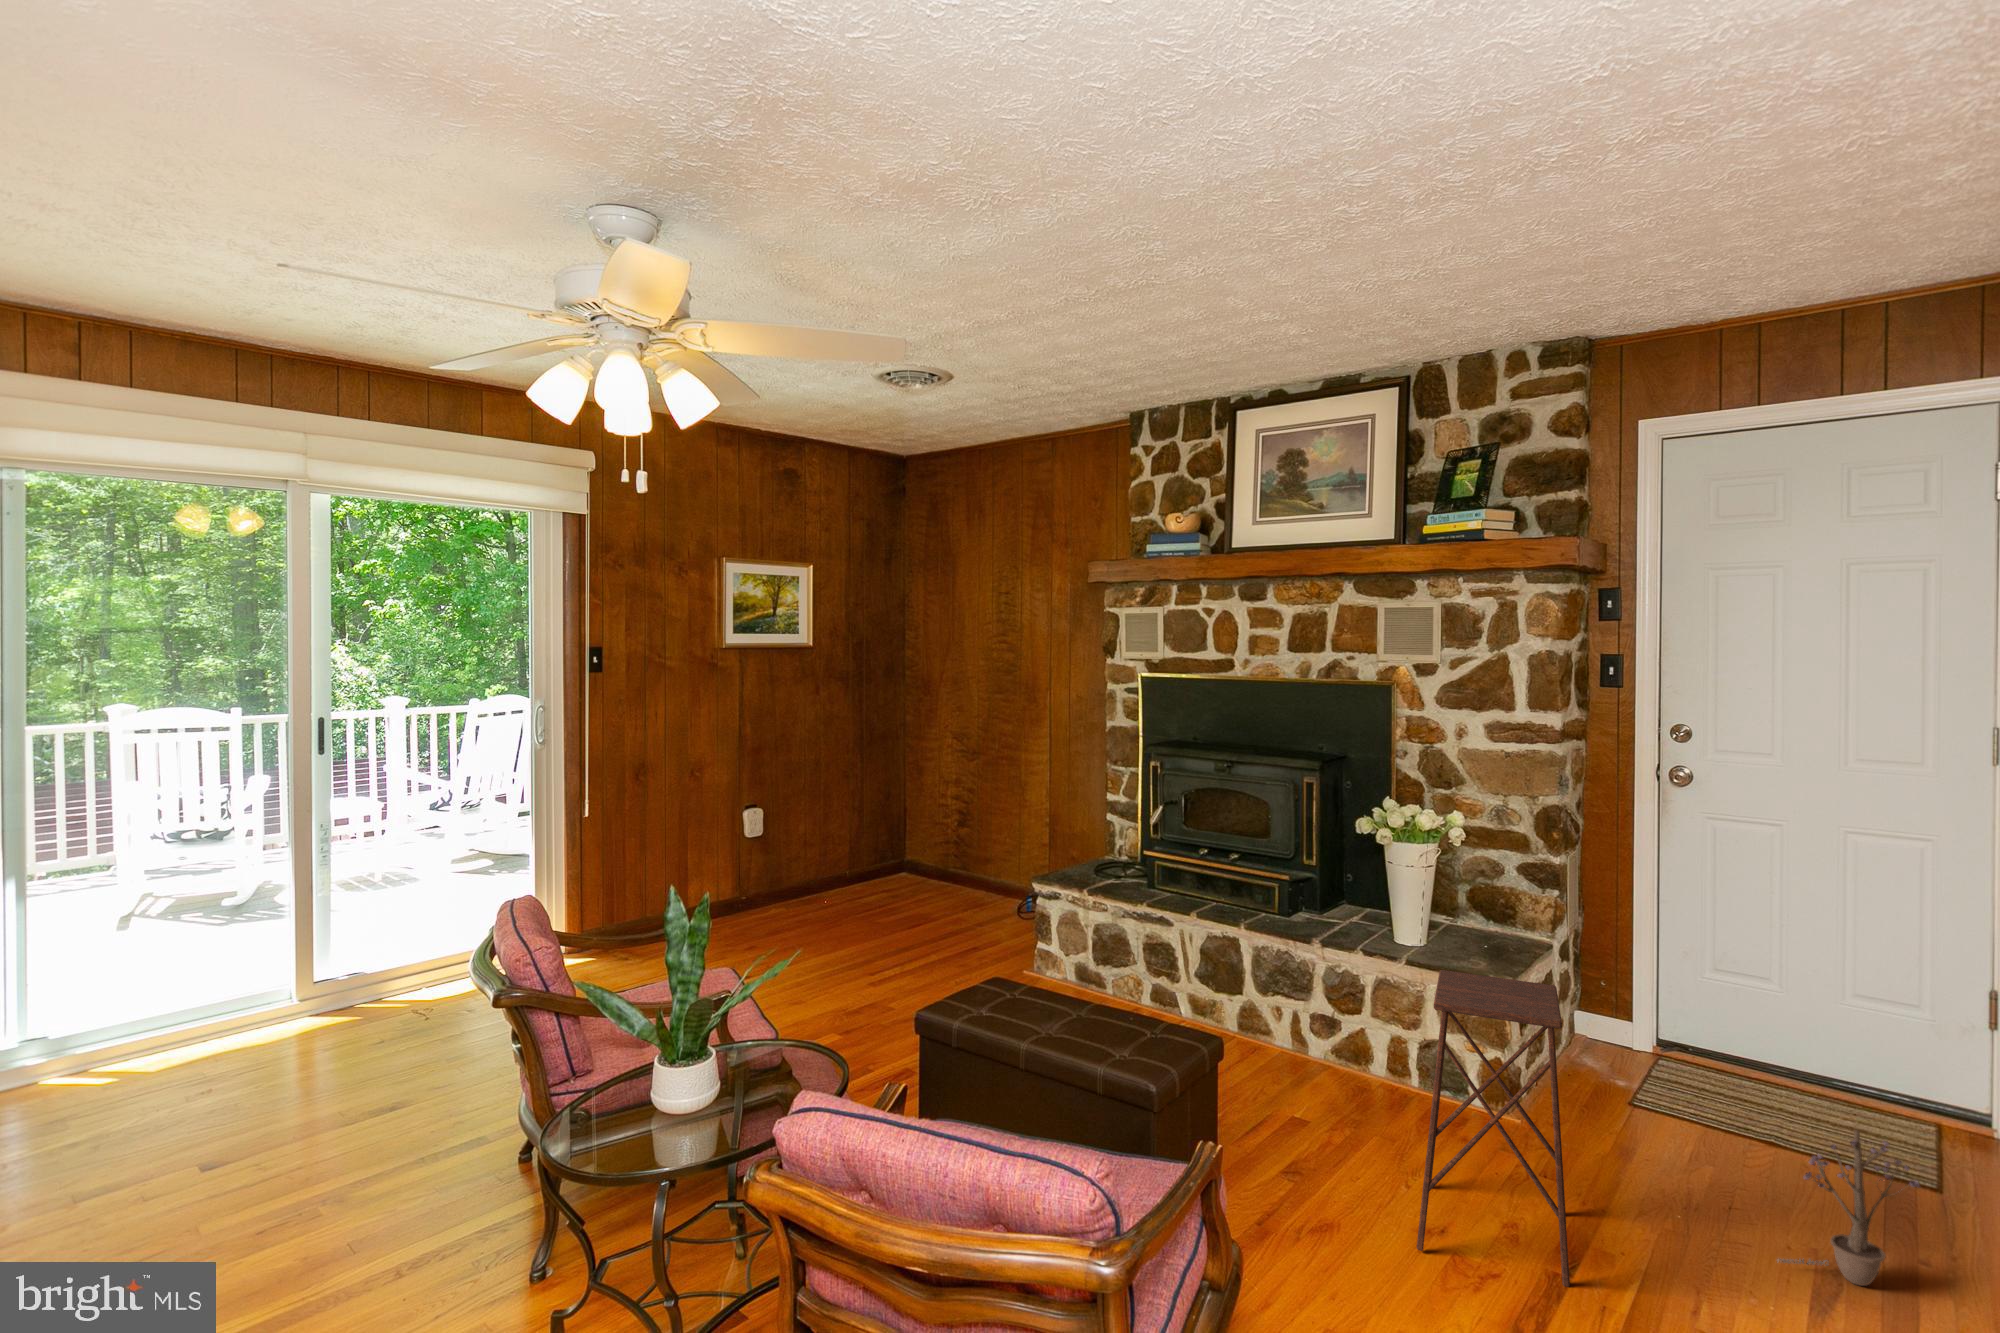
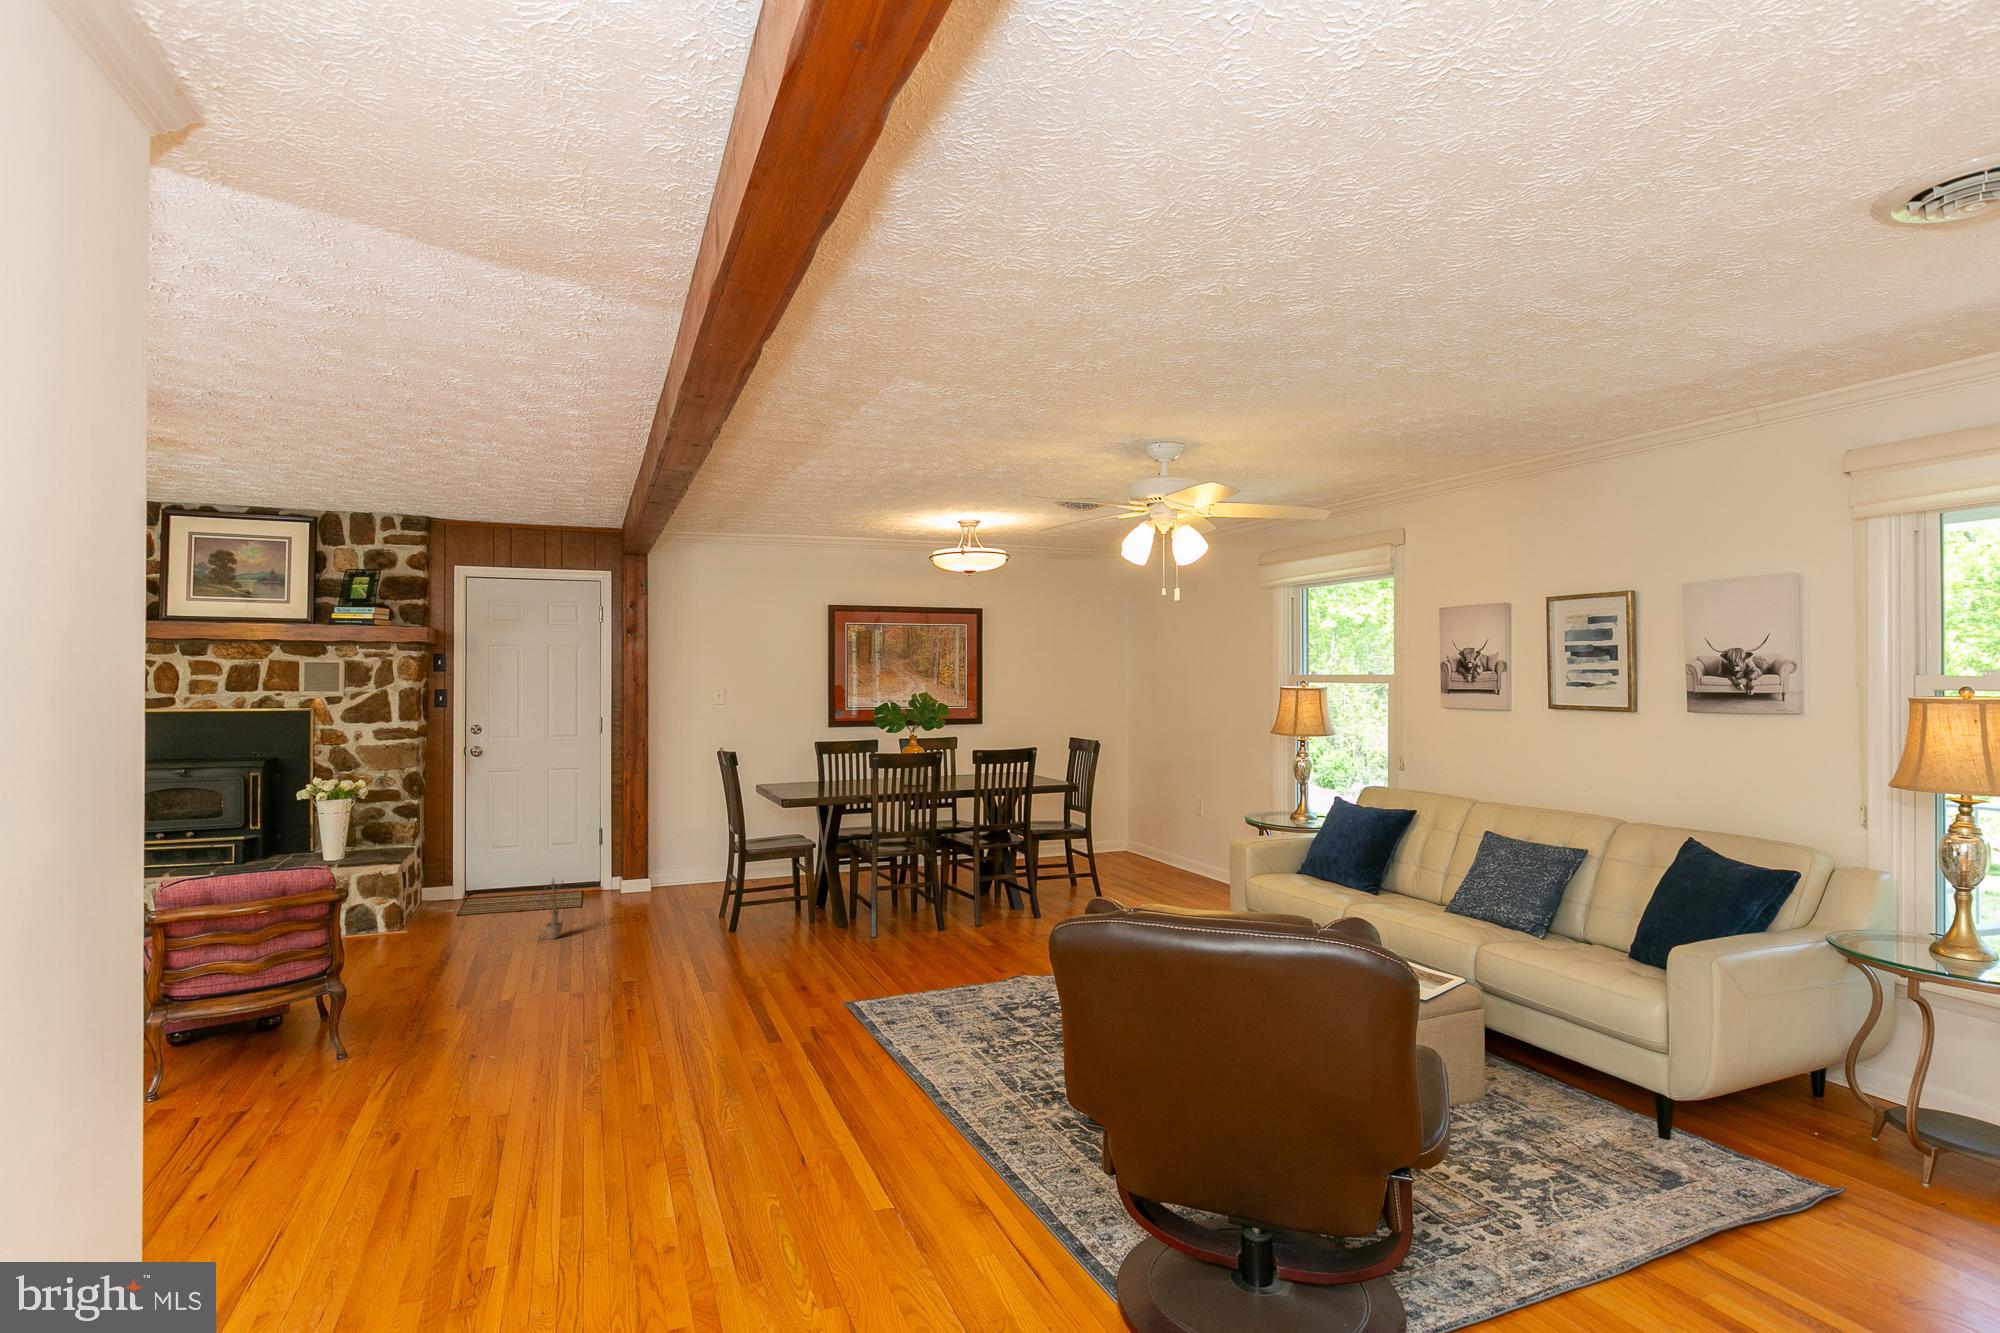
side table: present [1417,970,1570,1287] -> none [372,849,450,981]

